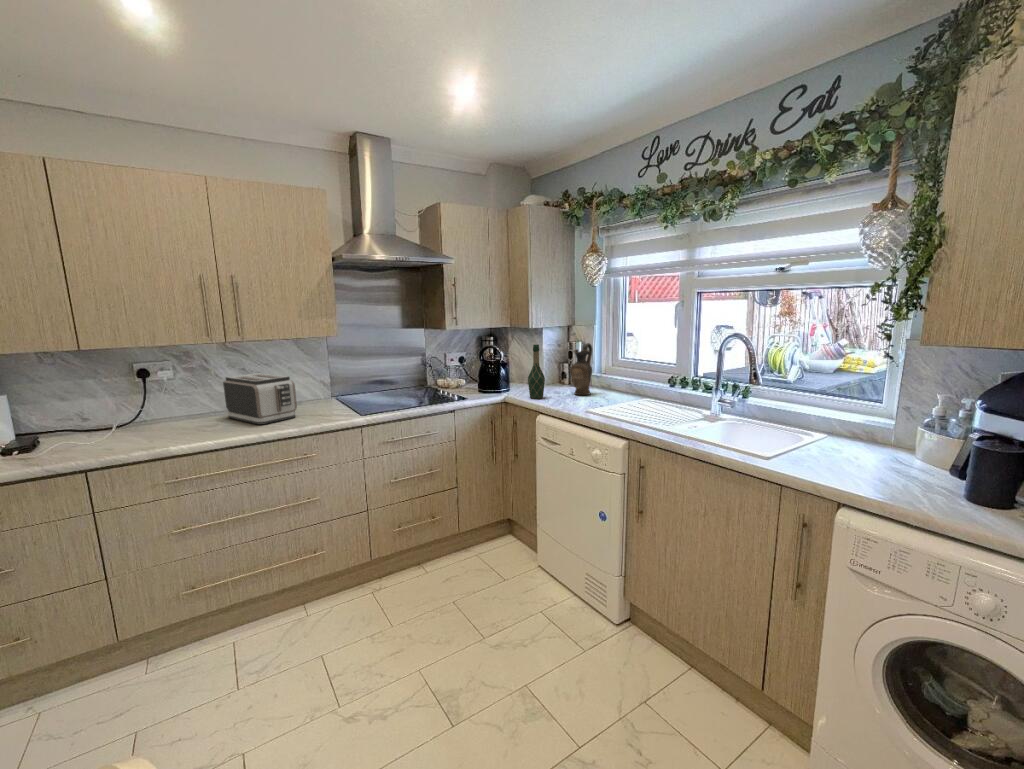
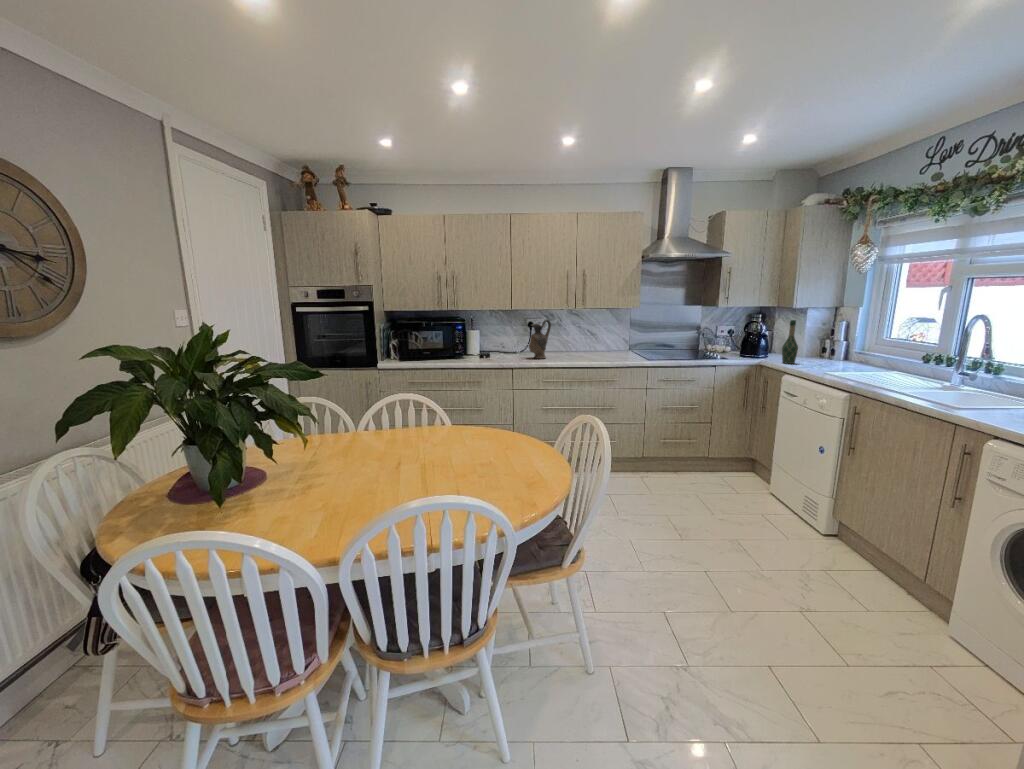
ceramic pitcher: present [570,343,592,395] -> present [529,320,551,359]
toaster: present [223,373,297,425] -> none [569,329,610,359]

